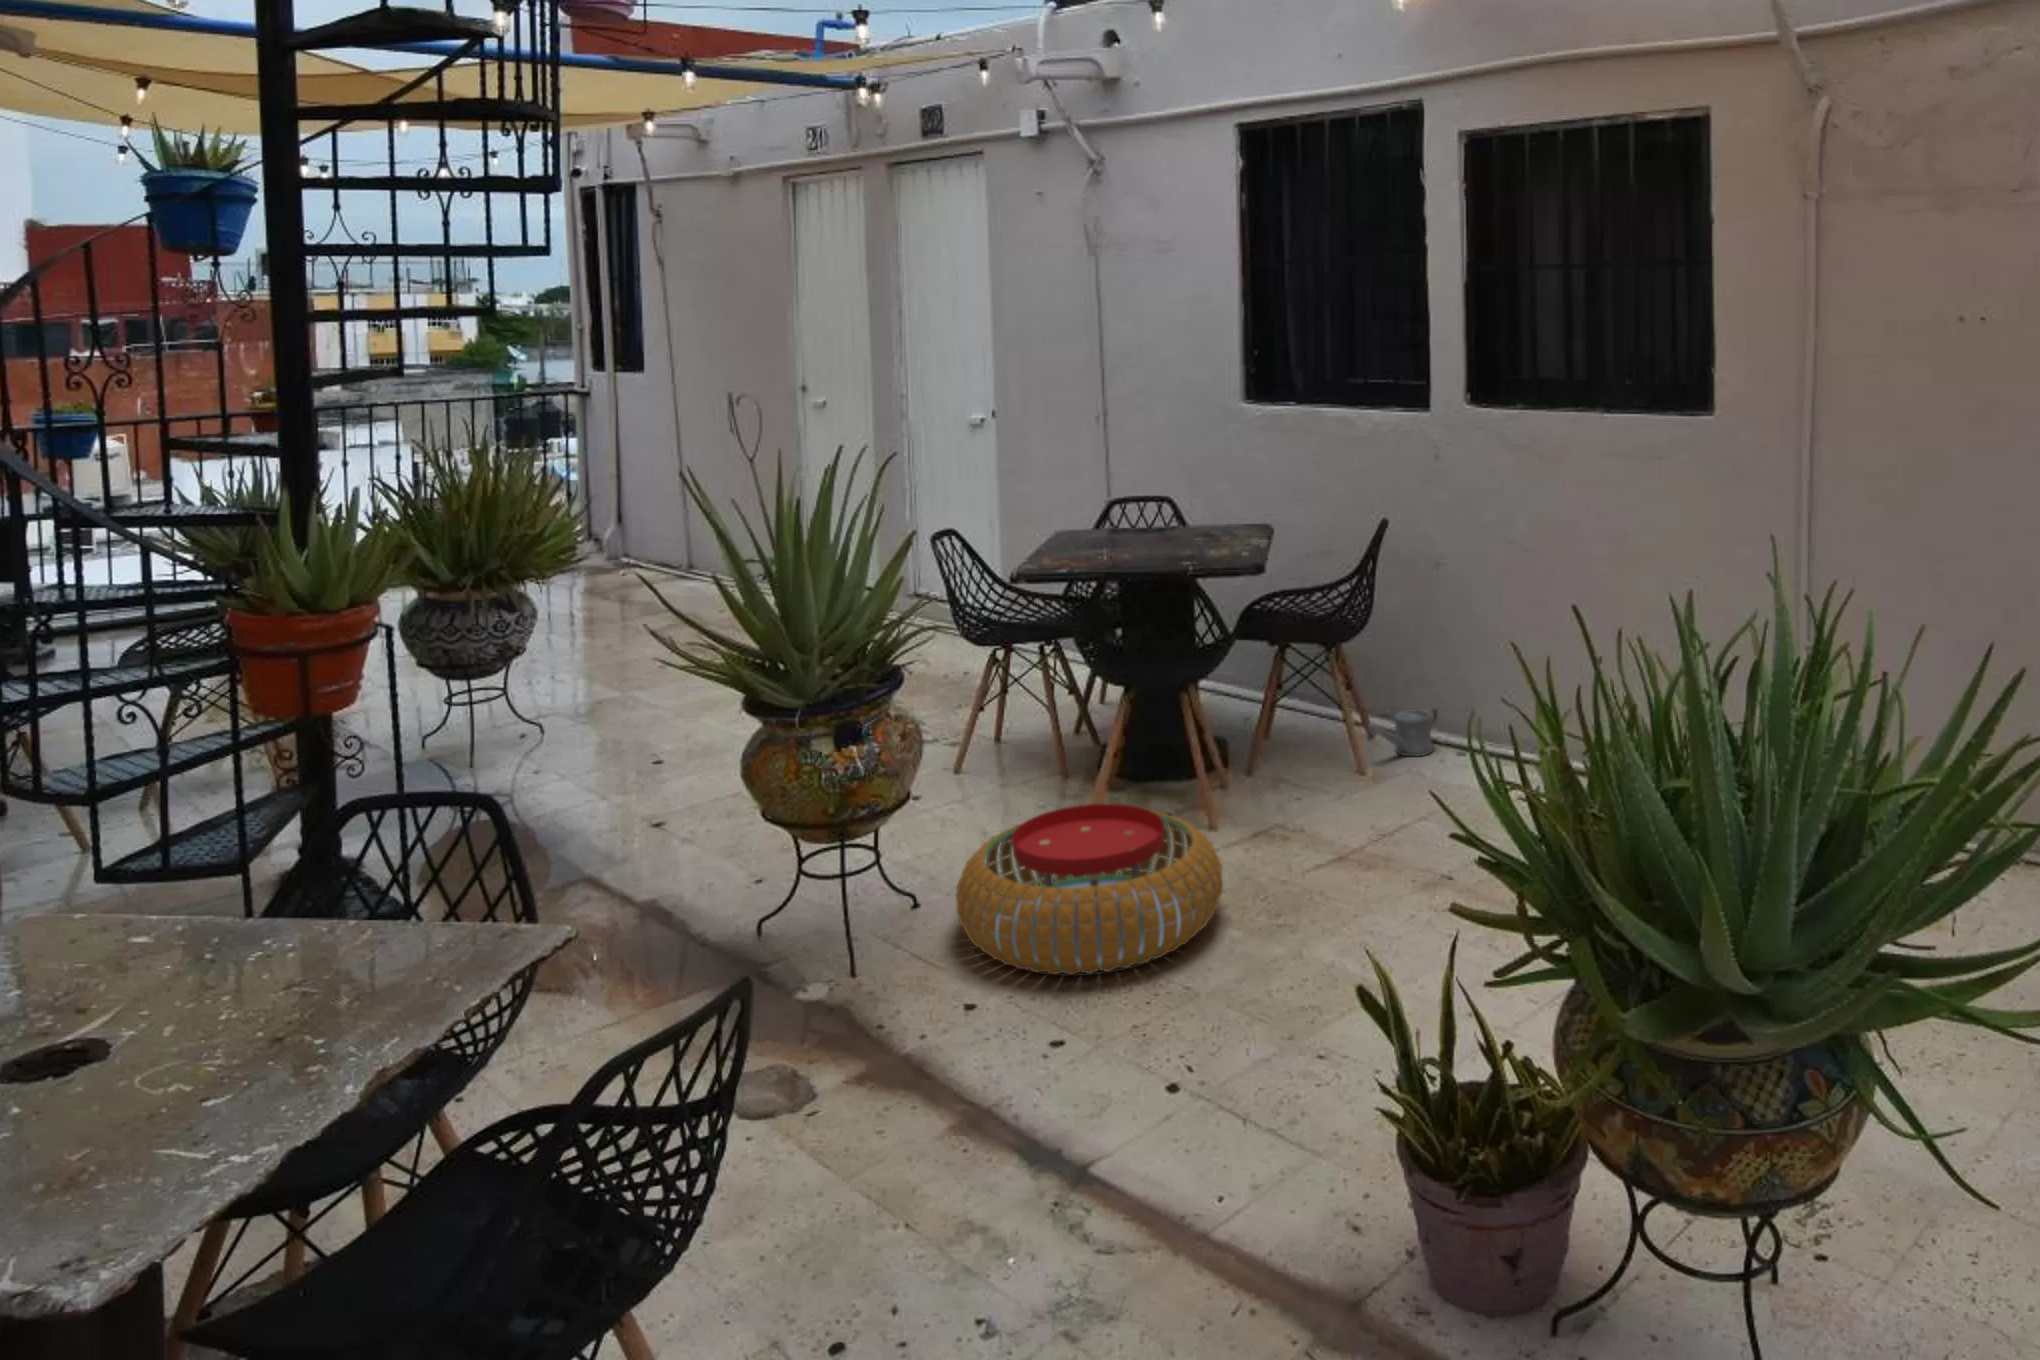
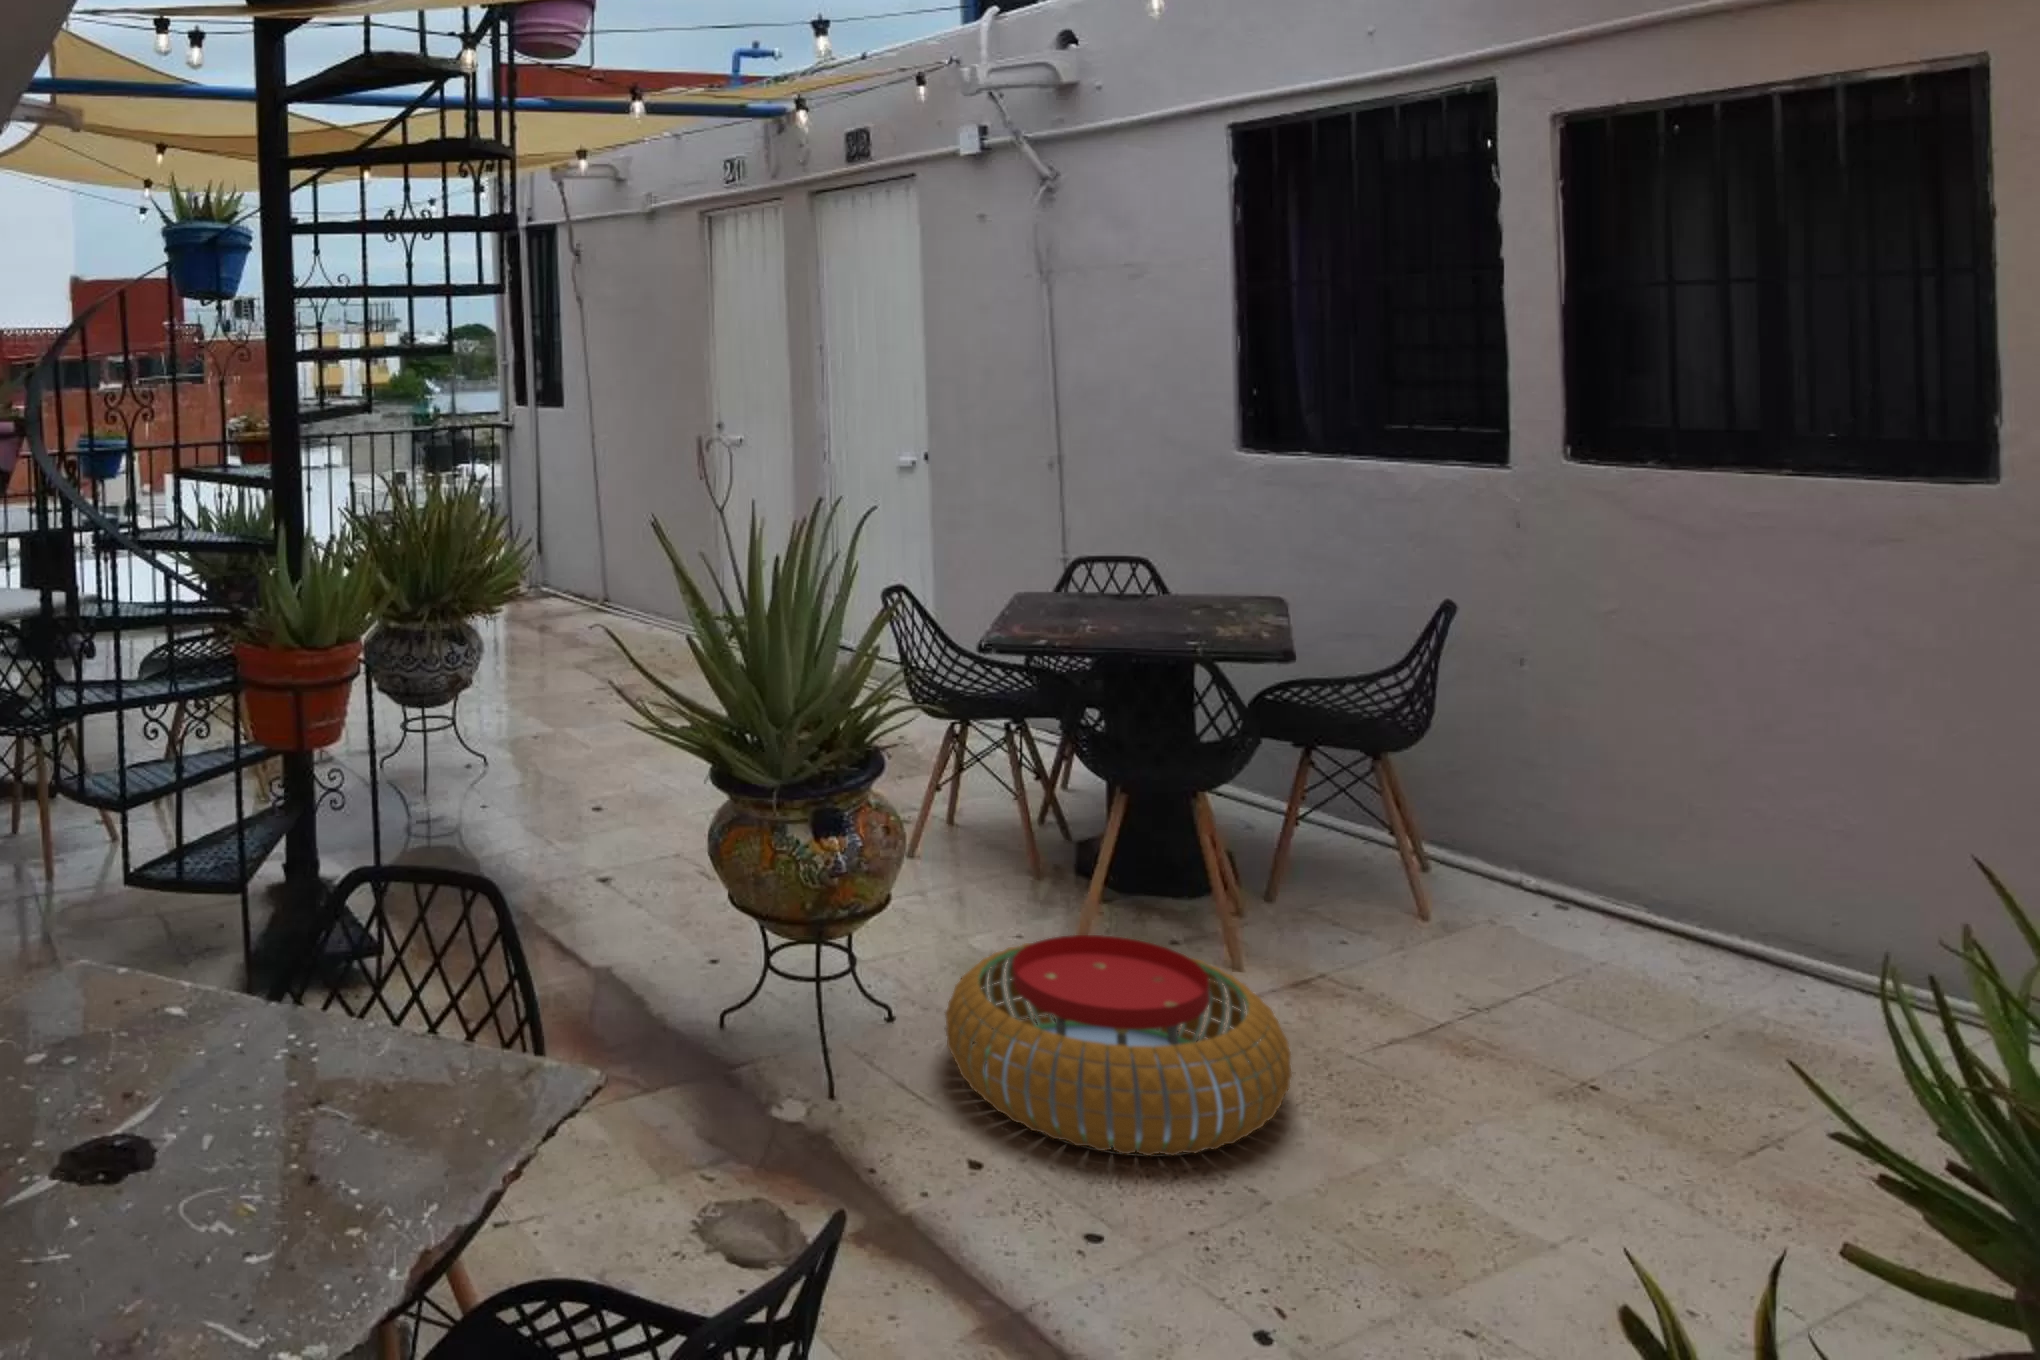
watering can: present [1369,708,1438,756] -> none [1453,857,1551,921]

